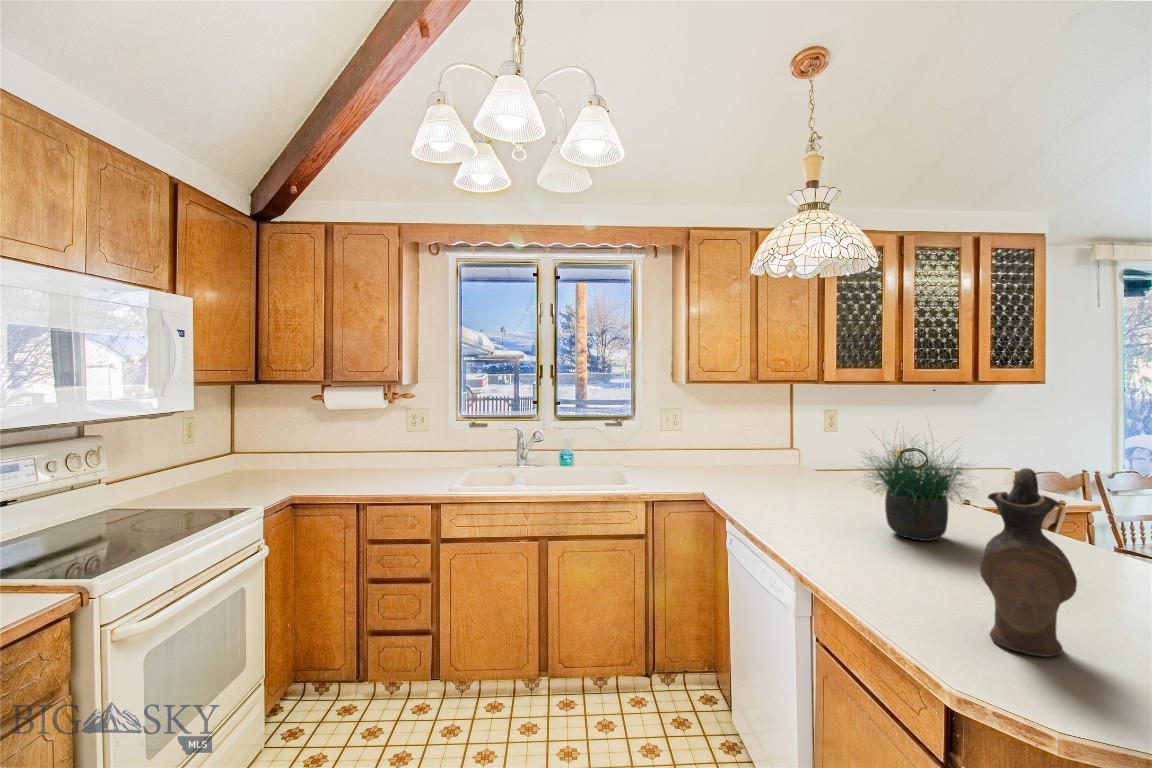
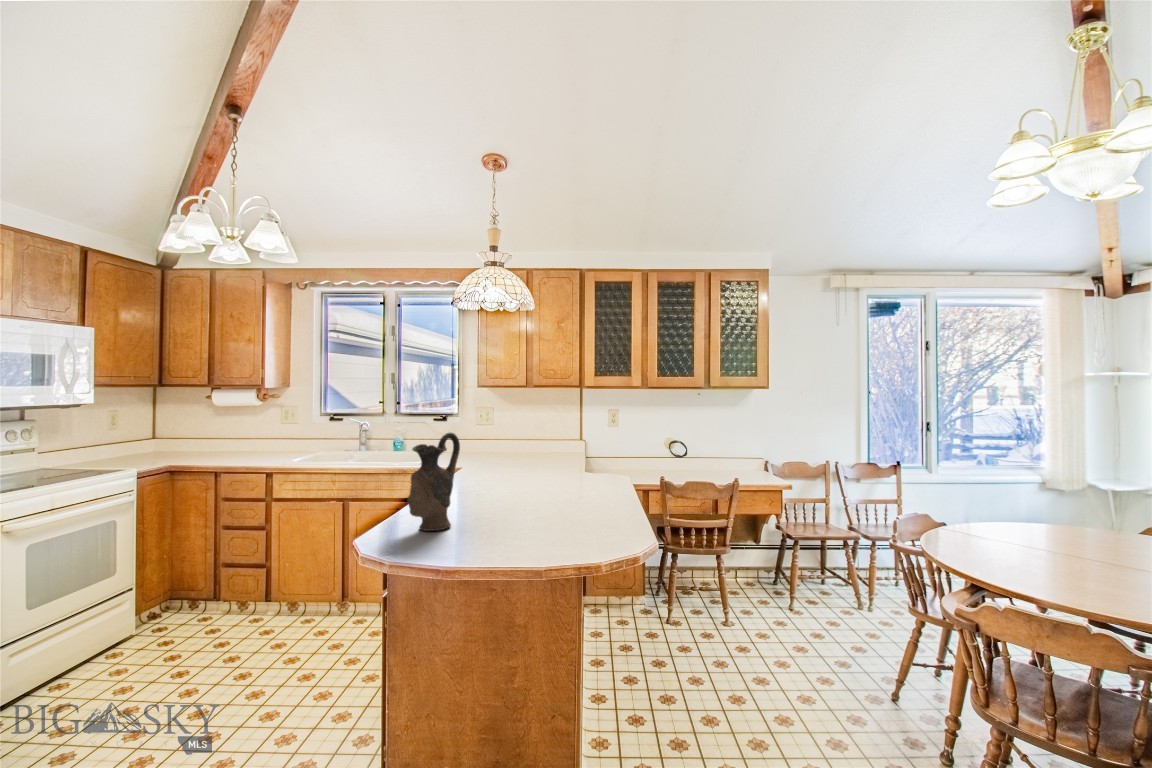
potted plant: present [868,443,970,541] -> none [483,408,565,491]

